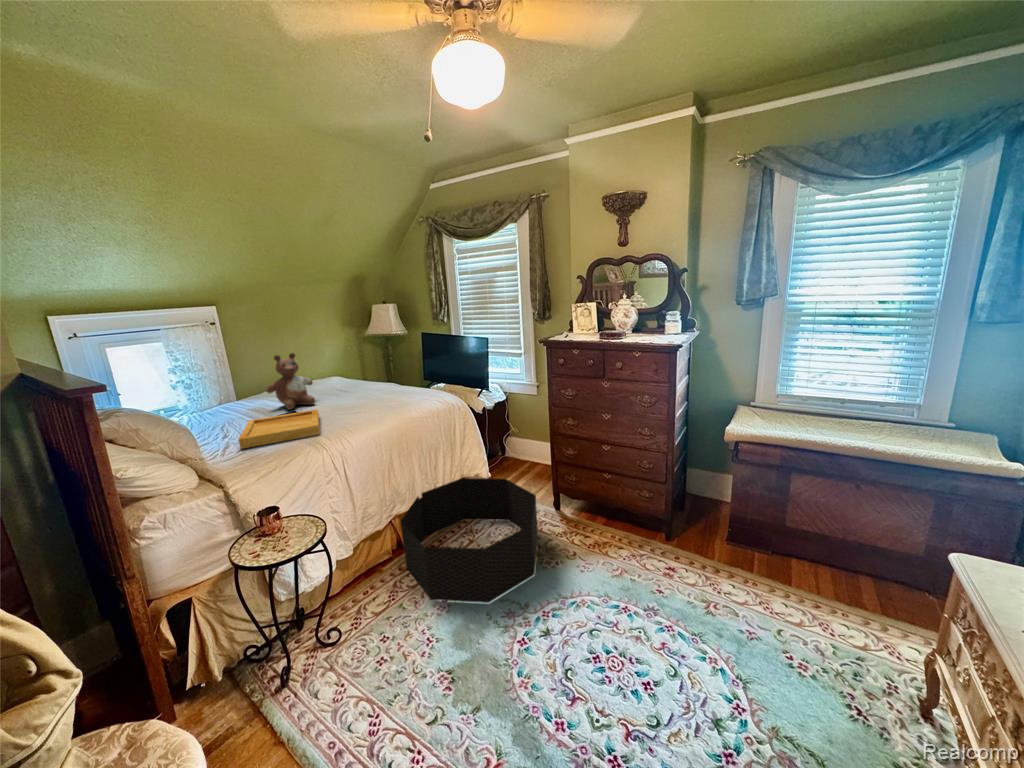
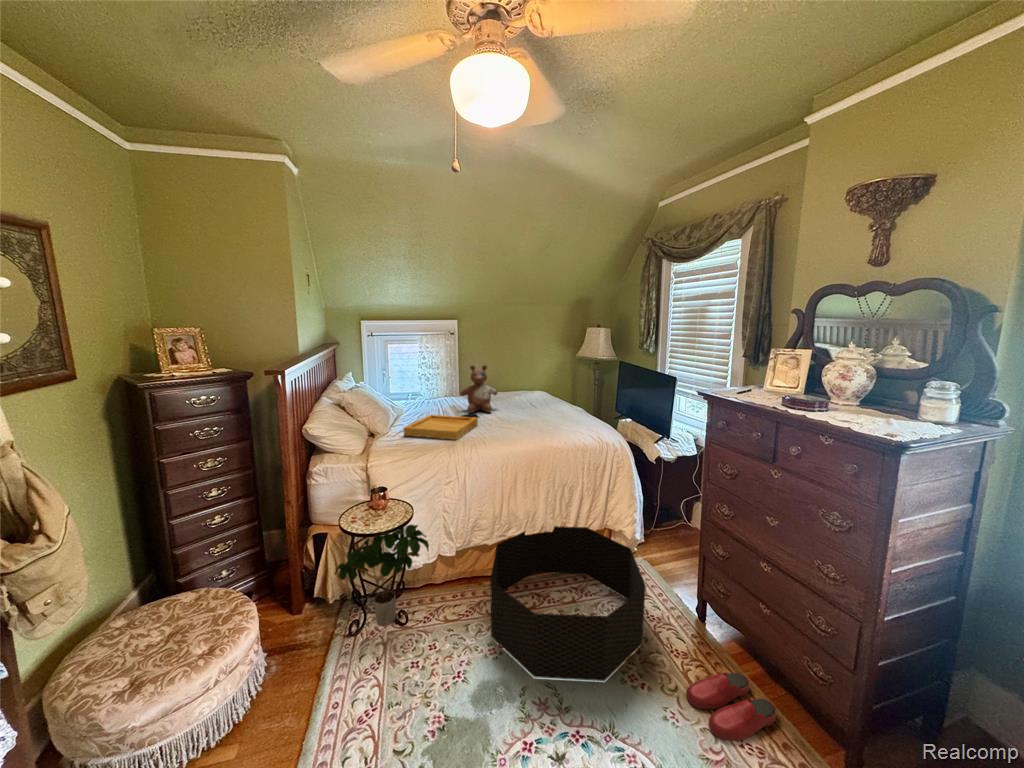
slippers: none [581,525,627,563] -> present [686,672,776,741]
potted plant: none [225,532,347,662] -> present [335,525,429,626]

